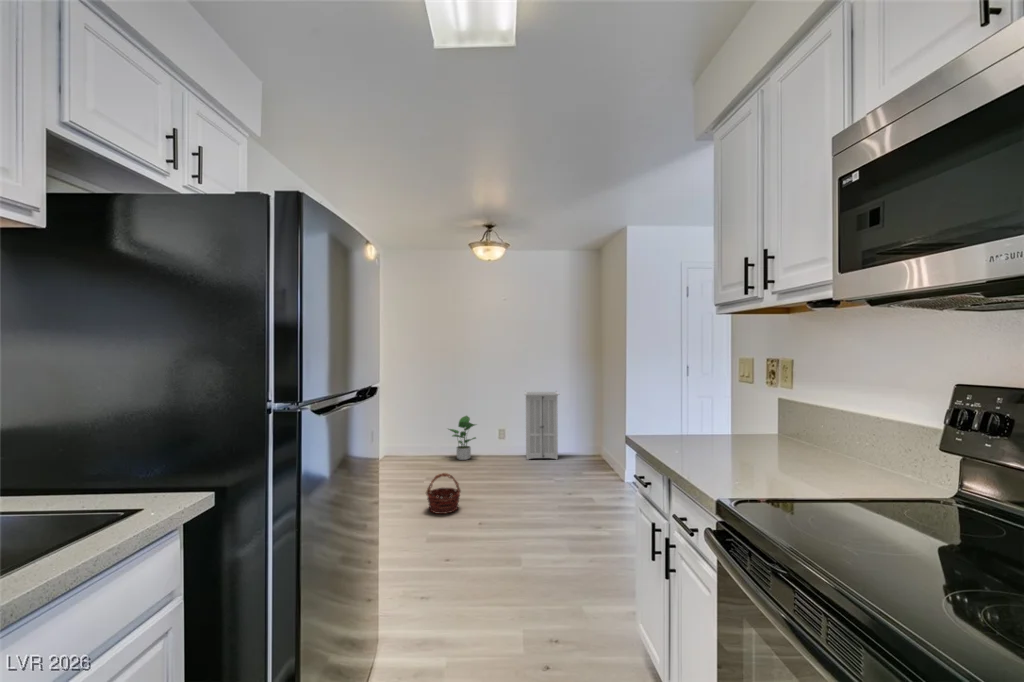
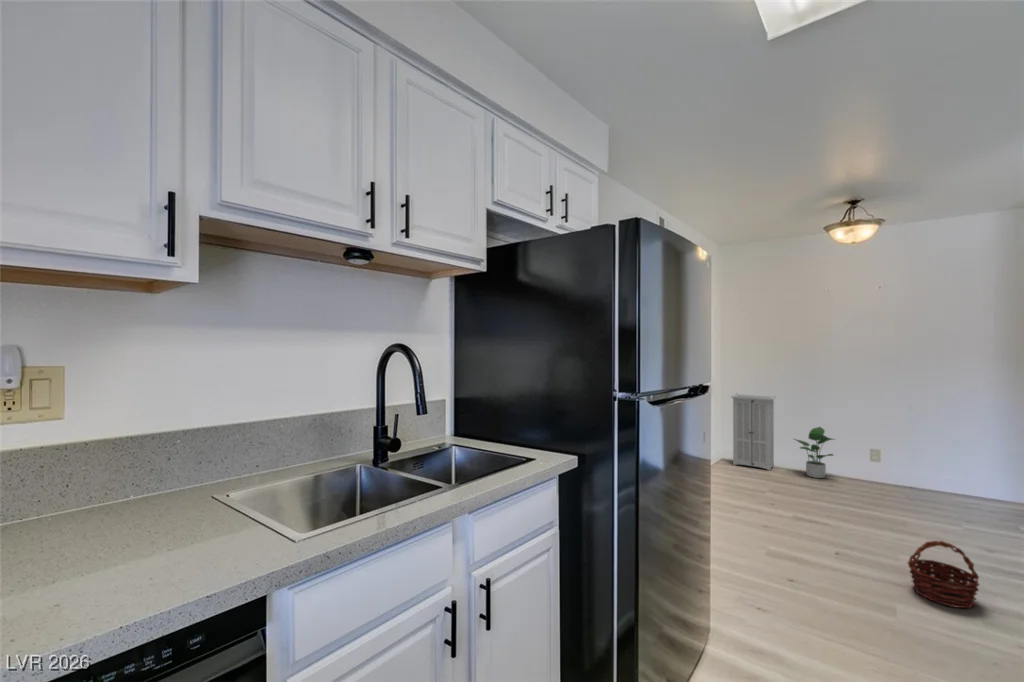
storage cabinet: present [524,392,559,460] -> present [731,394,775,470]
basket: present [426,473,461,514] -> present [908,541,979,608]

